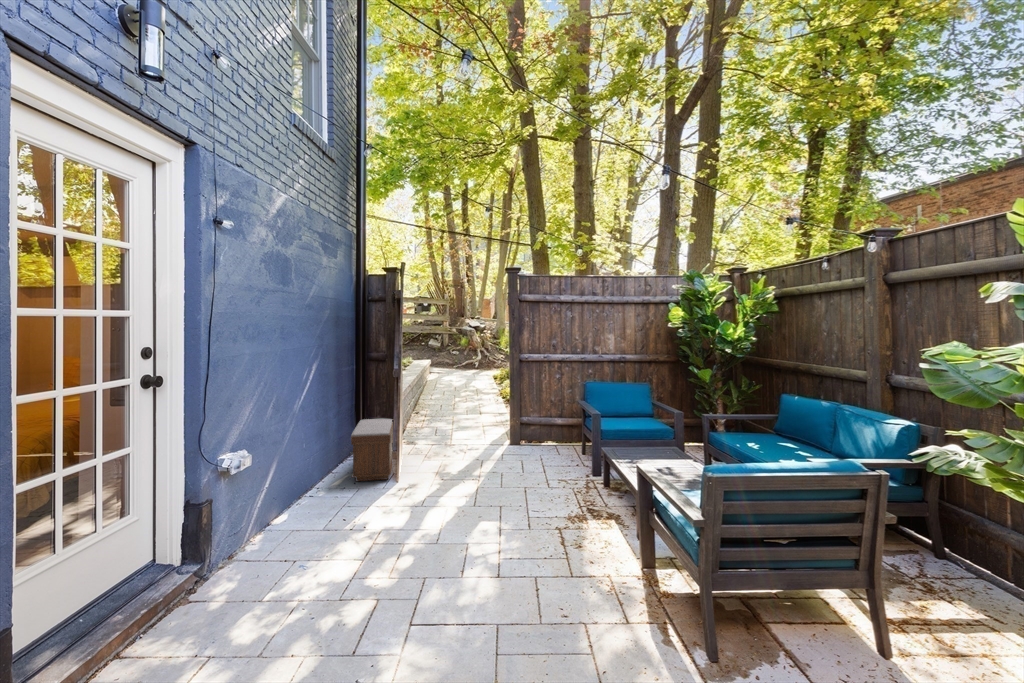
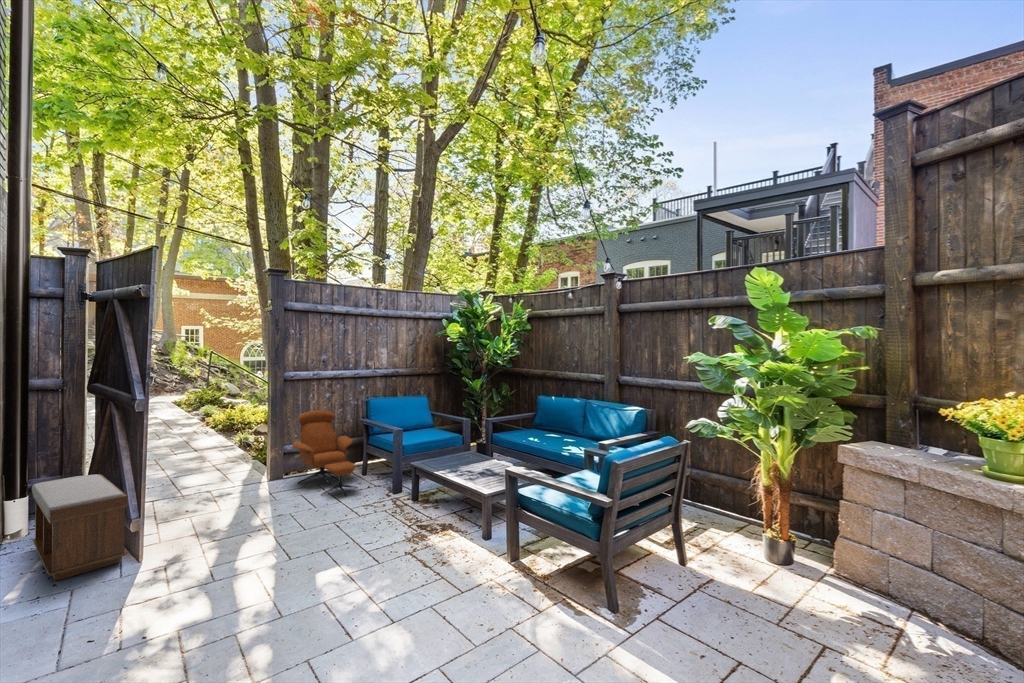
lounge chair: none [522,389,572,468] -> present [292,410,357,495]

